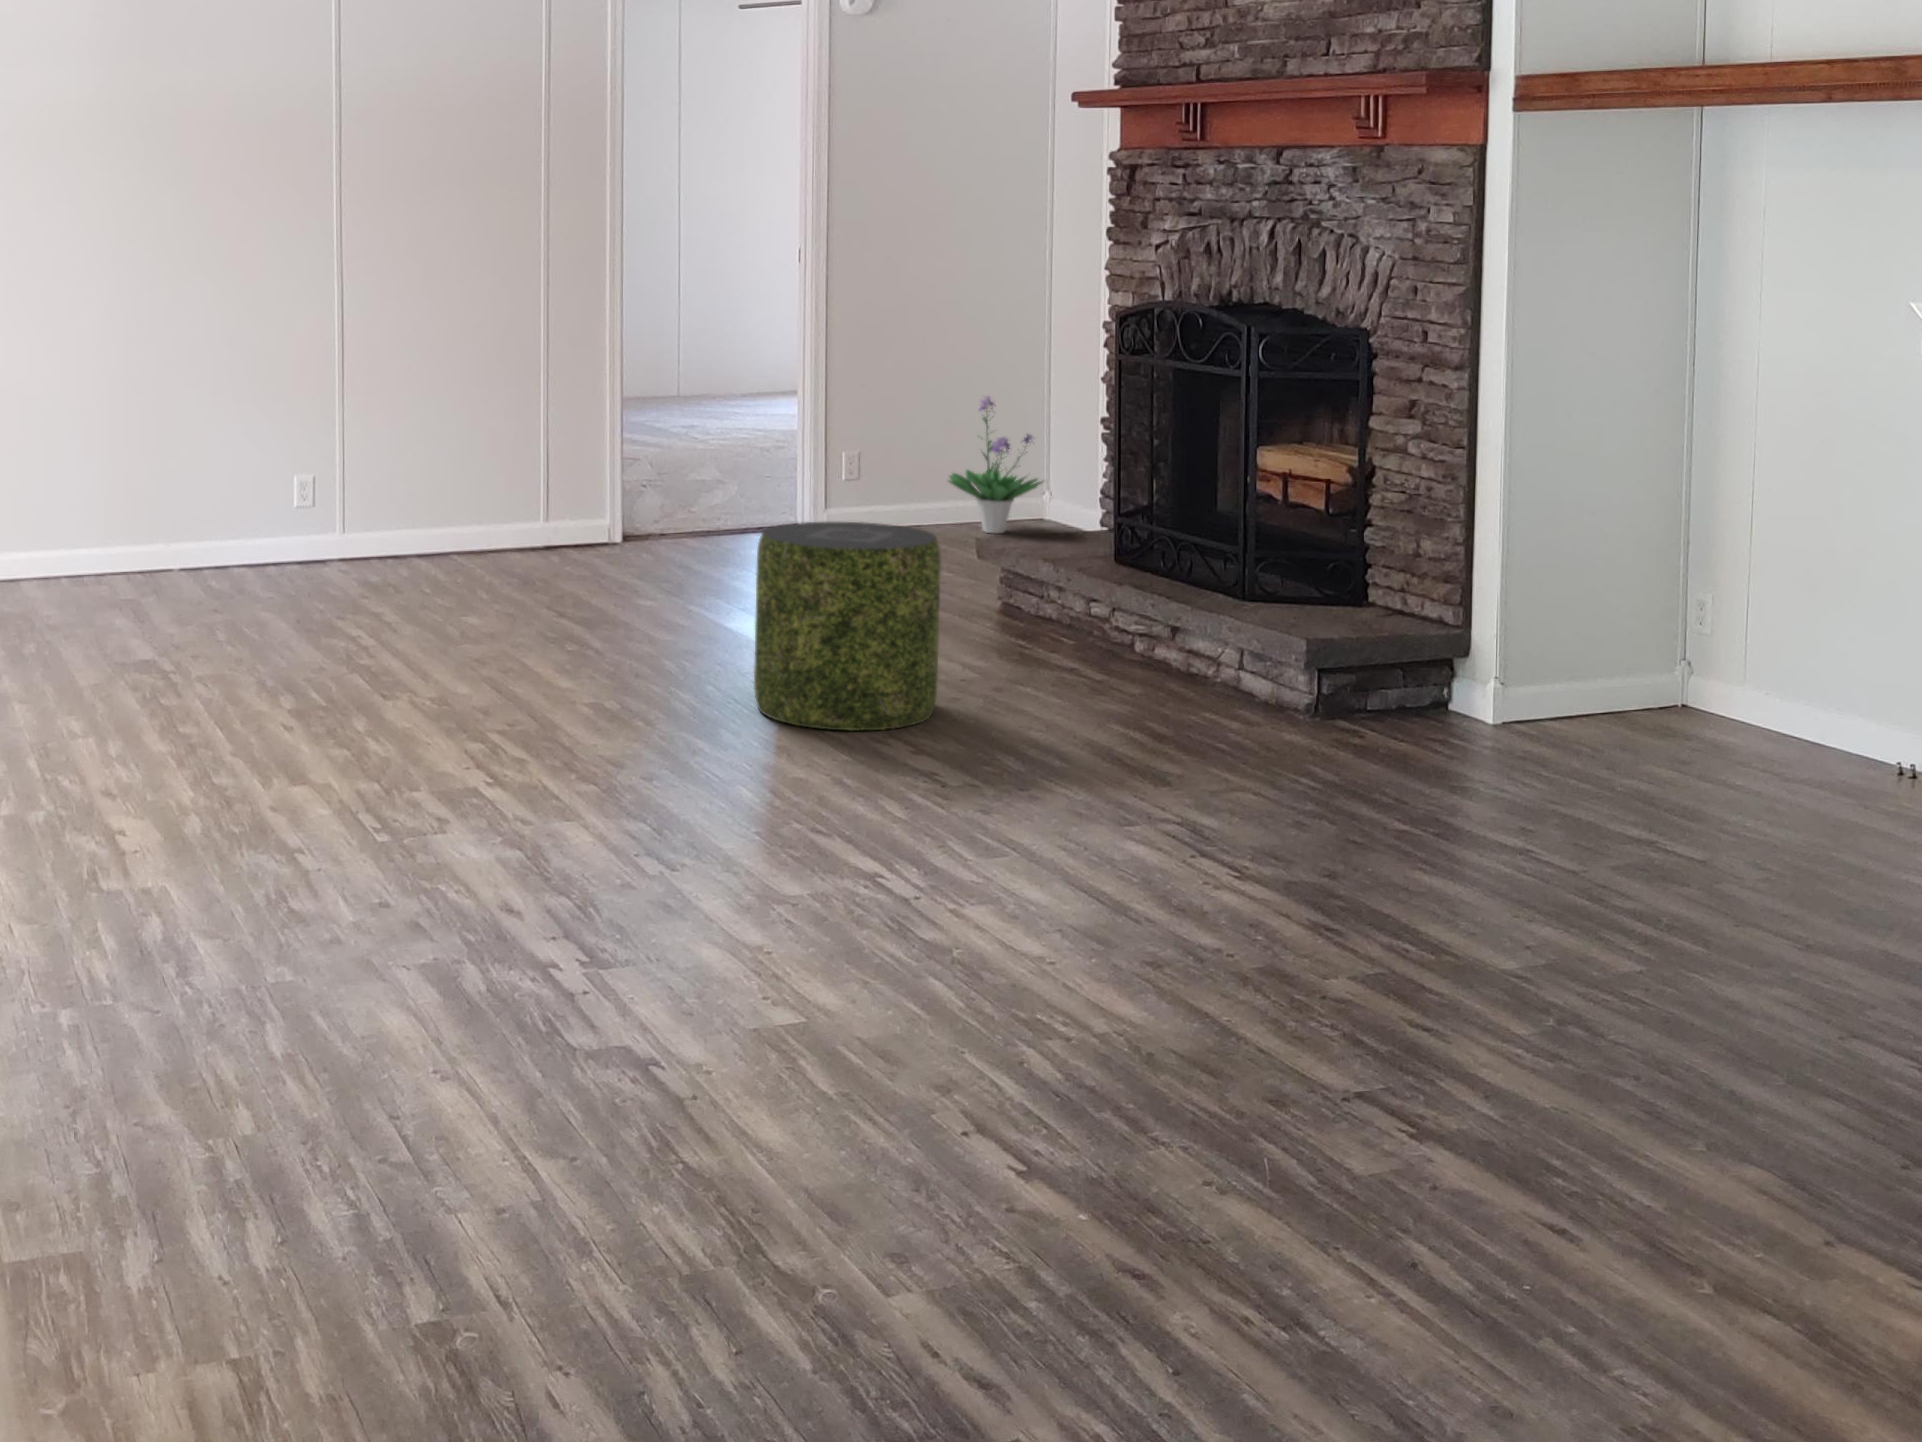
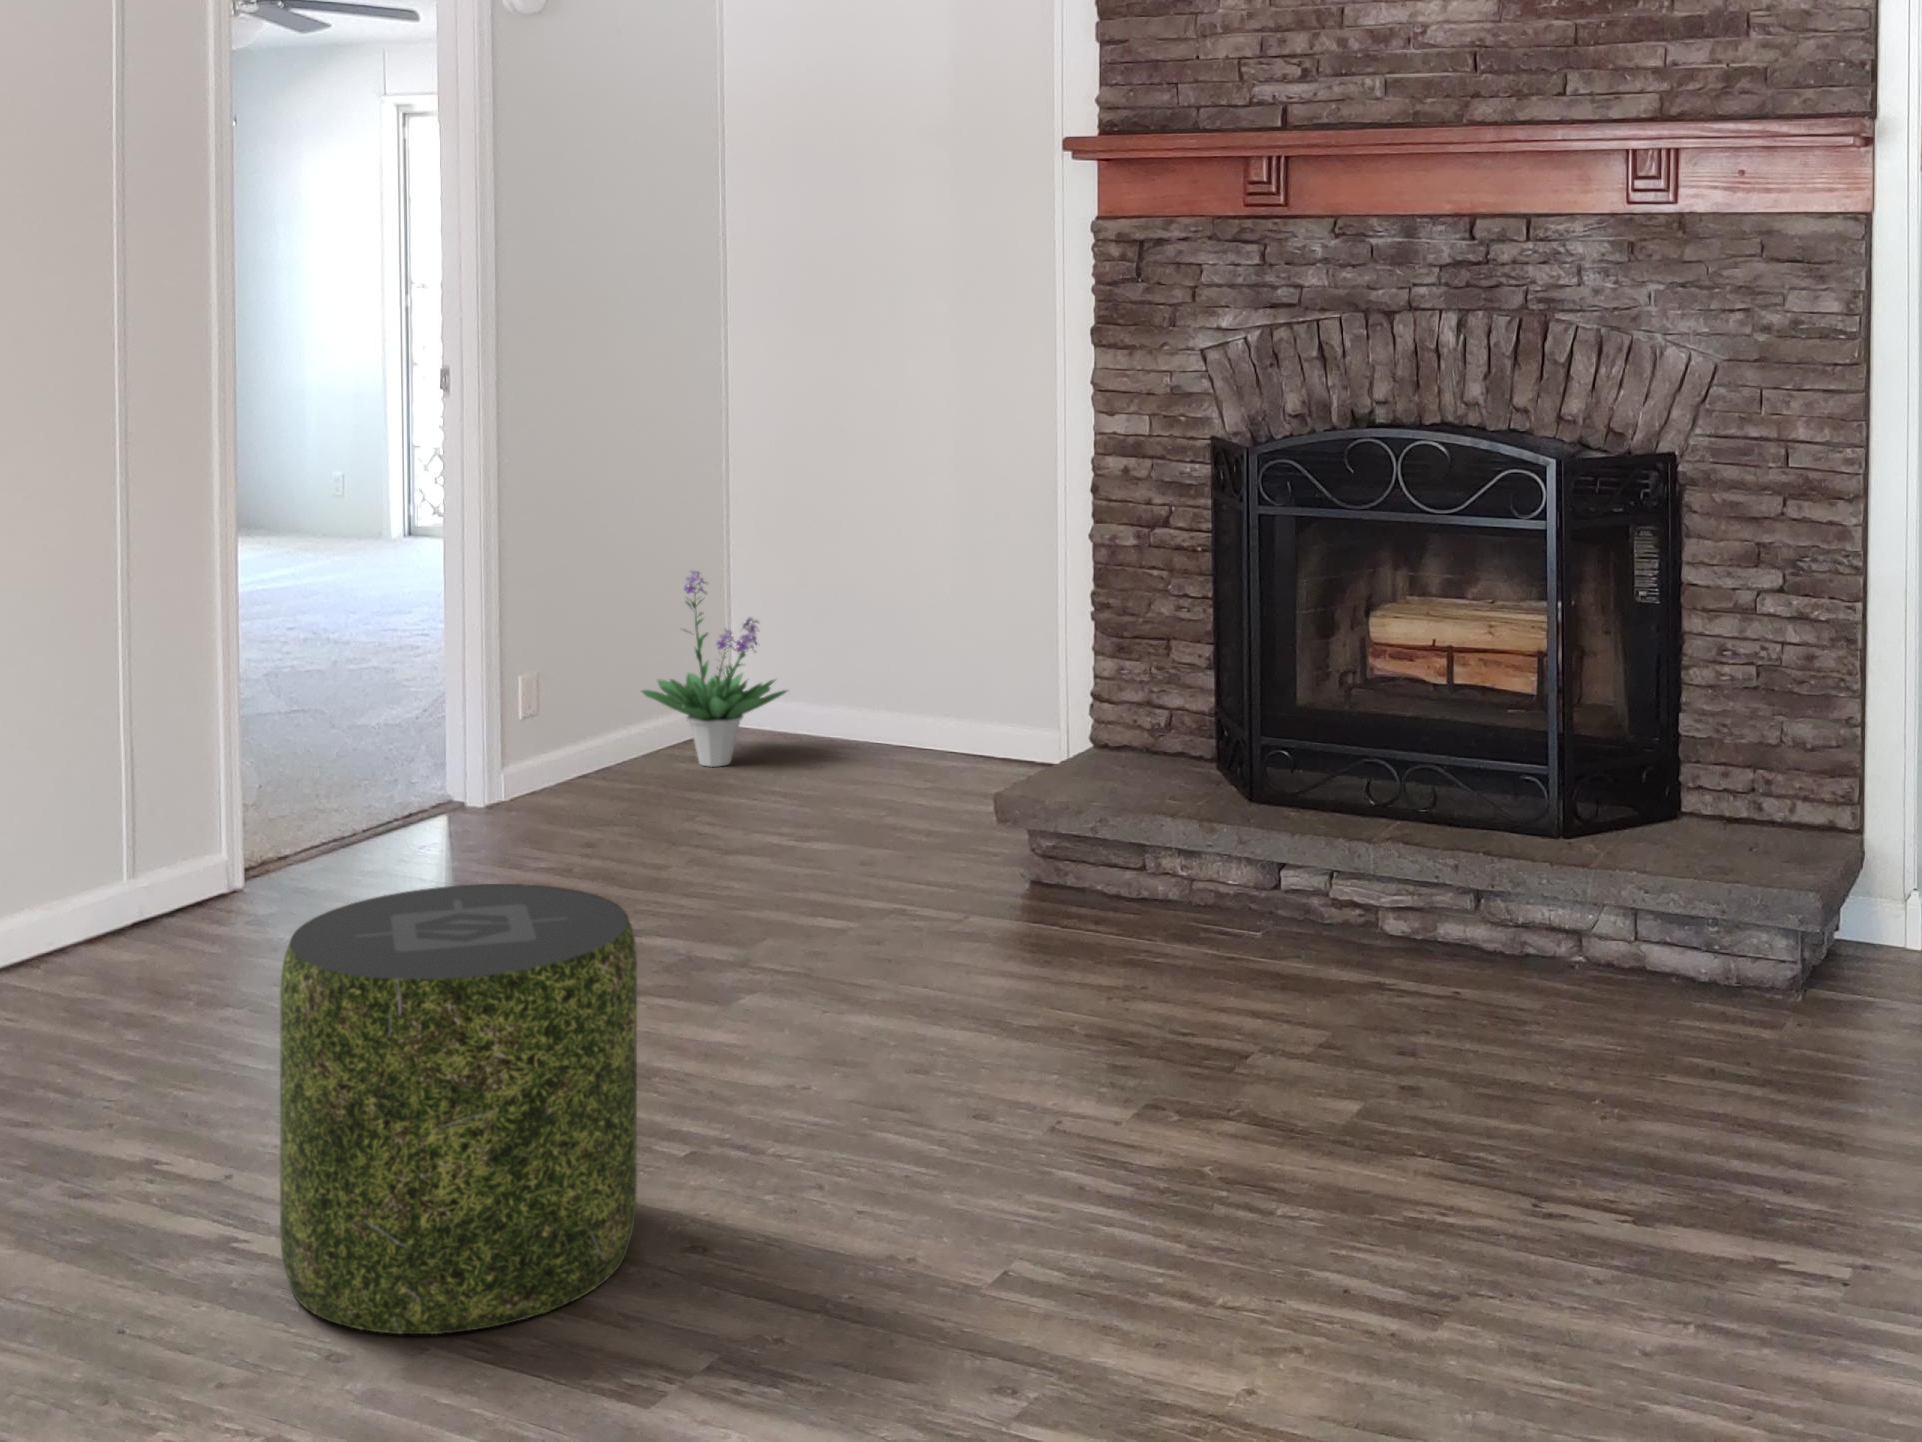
pouf: present [754,522,941,731] -> present [280,884,637,1334]

